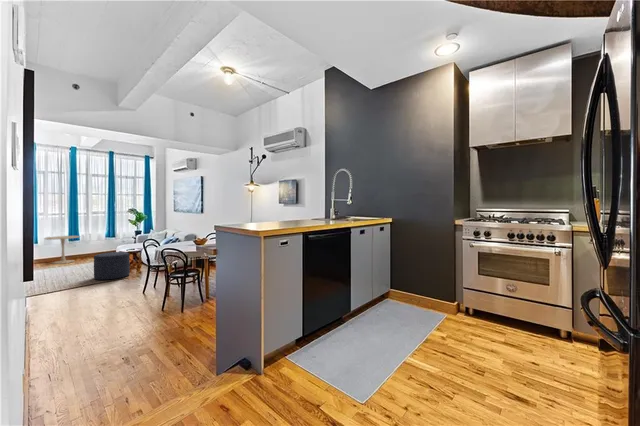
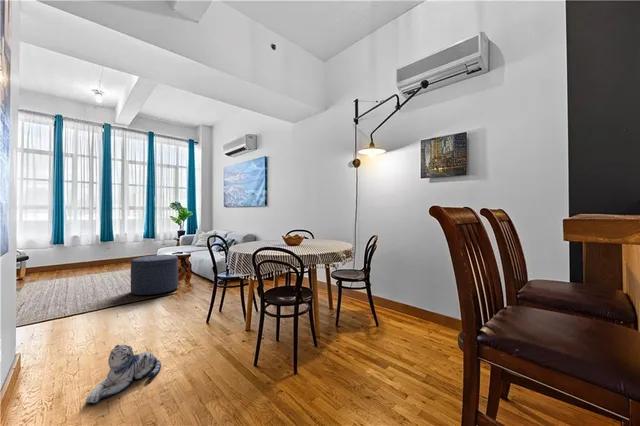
side table: present [45,236,79,264] -> none [71,236,114,271]
plush toy: none [70,300,110,325] -> present [86,345,161,403]

